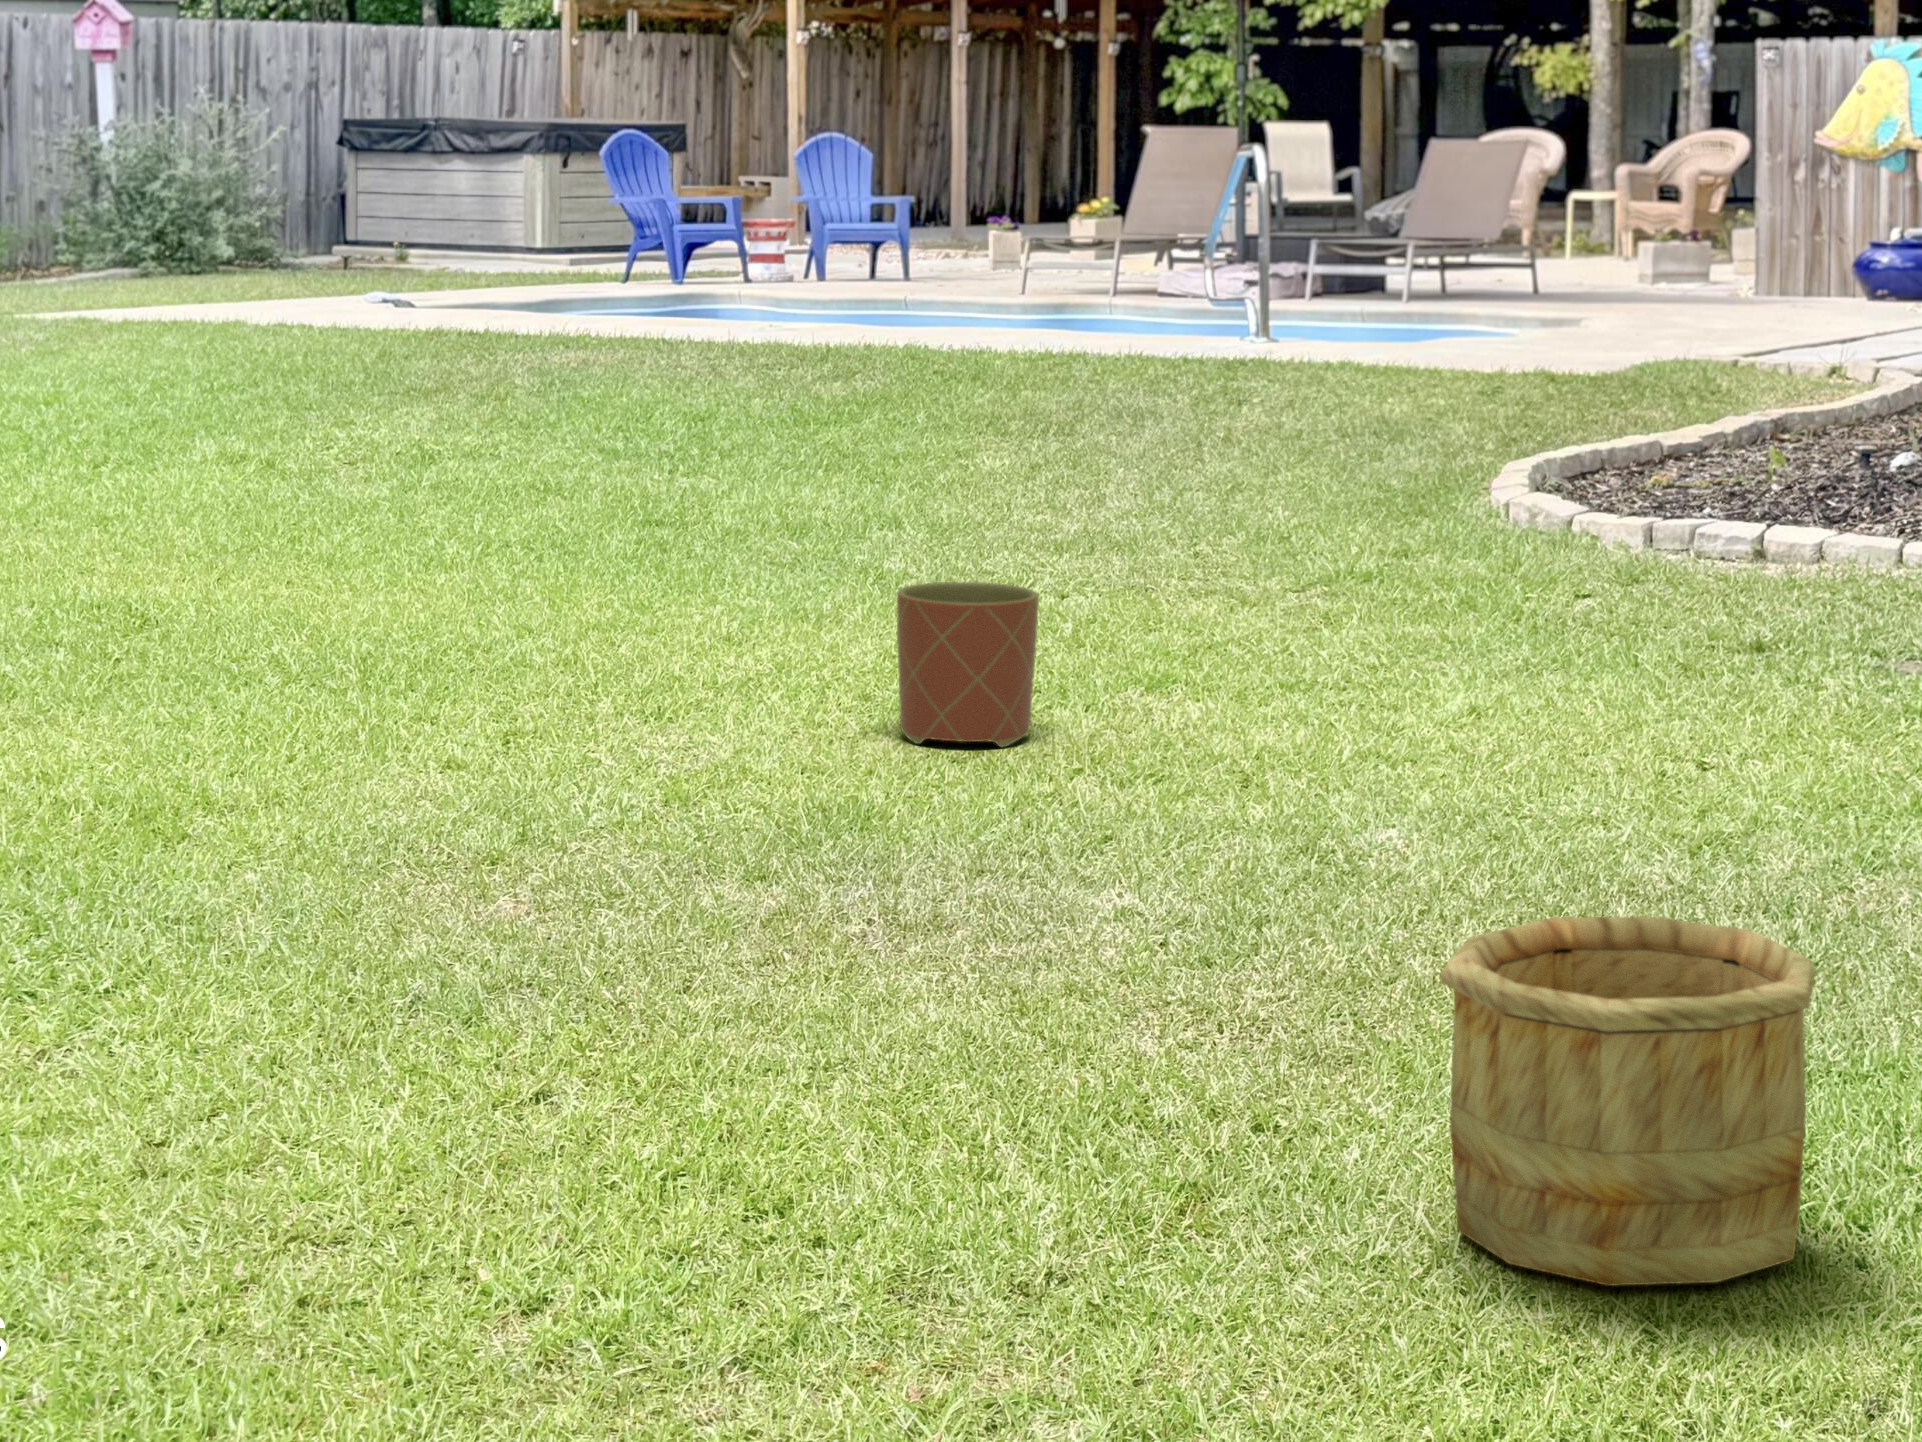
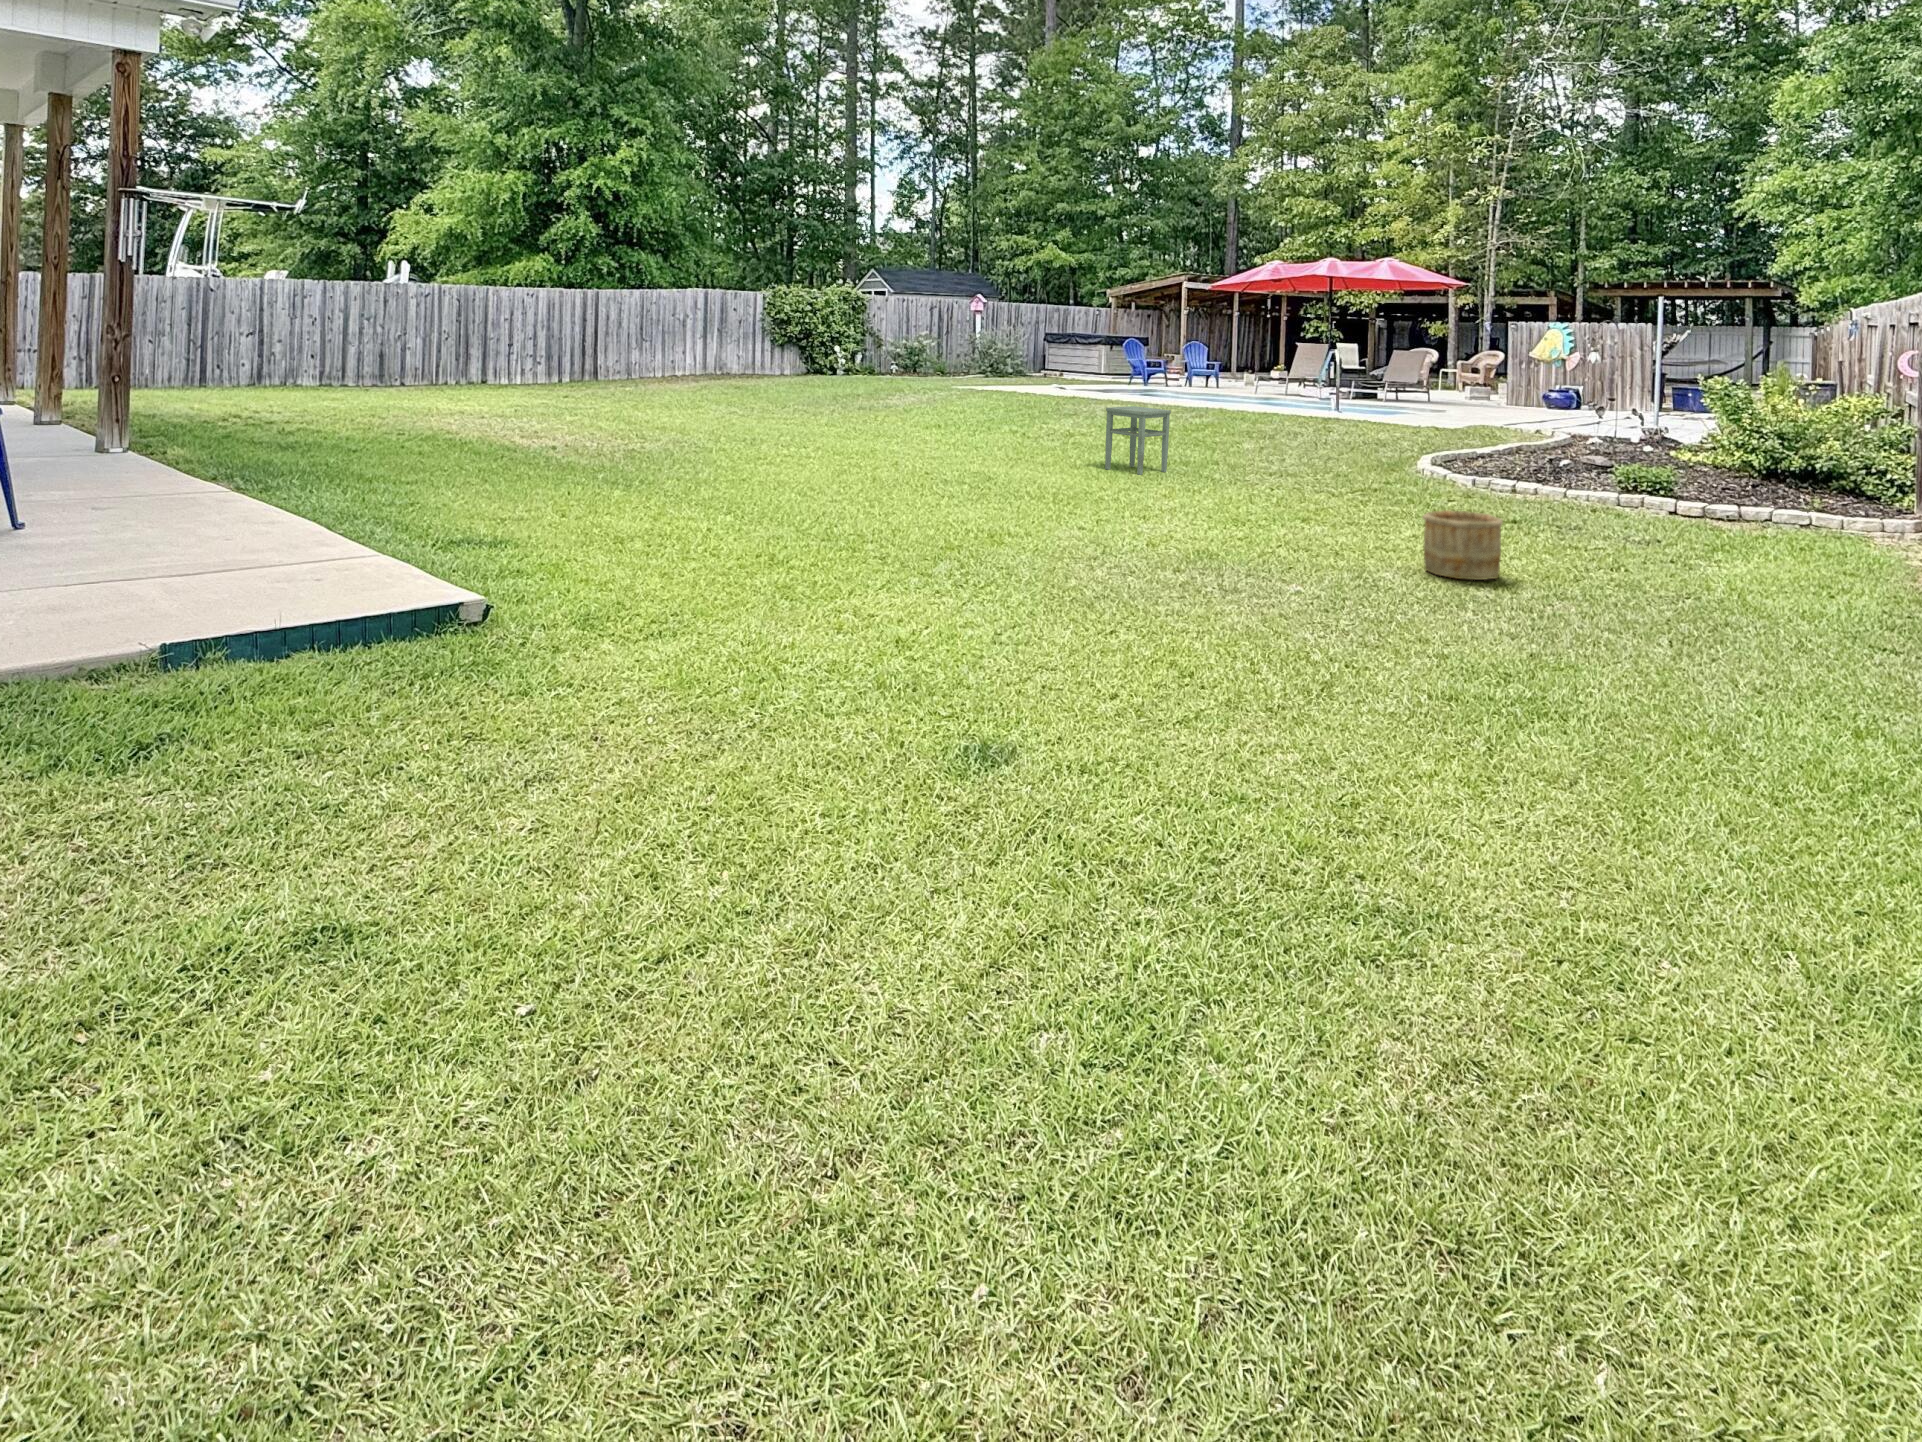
stool: none [211,405,489,702] -> present [1105,406,1171,475]
planter: present [897,582,1039,747] -> none [1275,453,1310,492]

